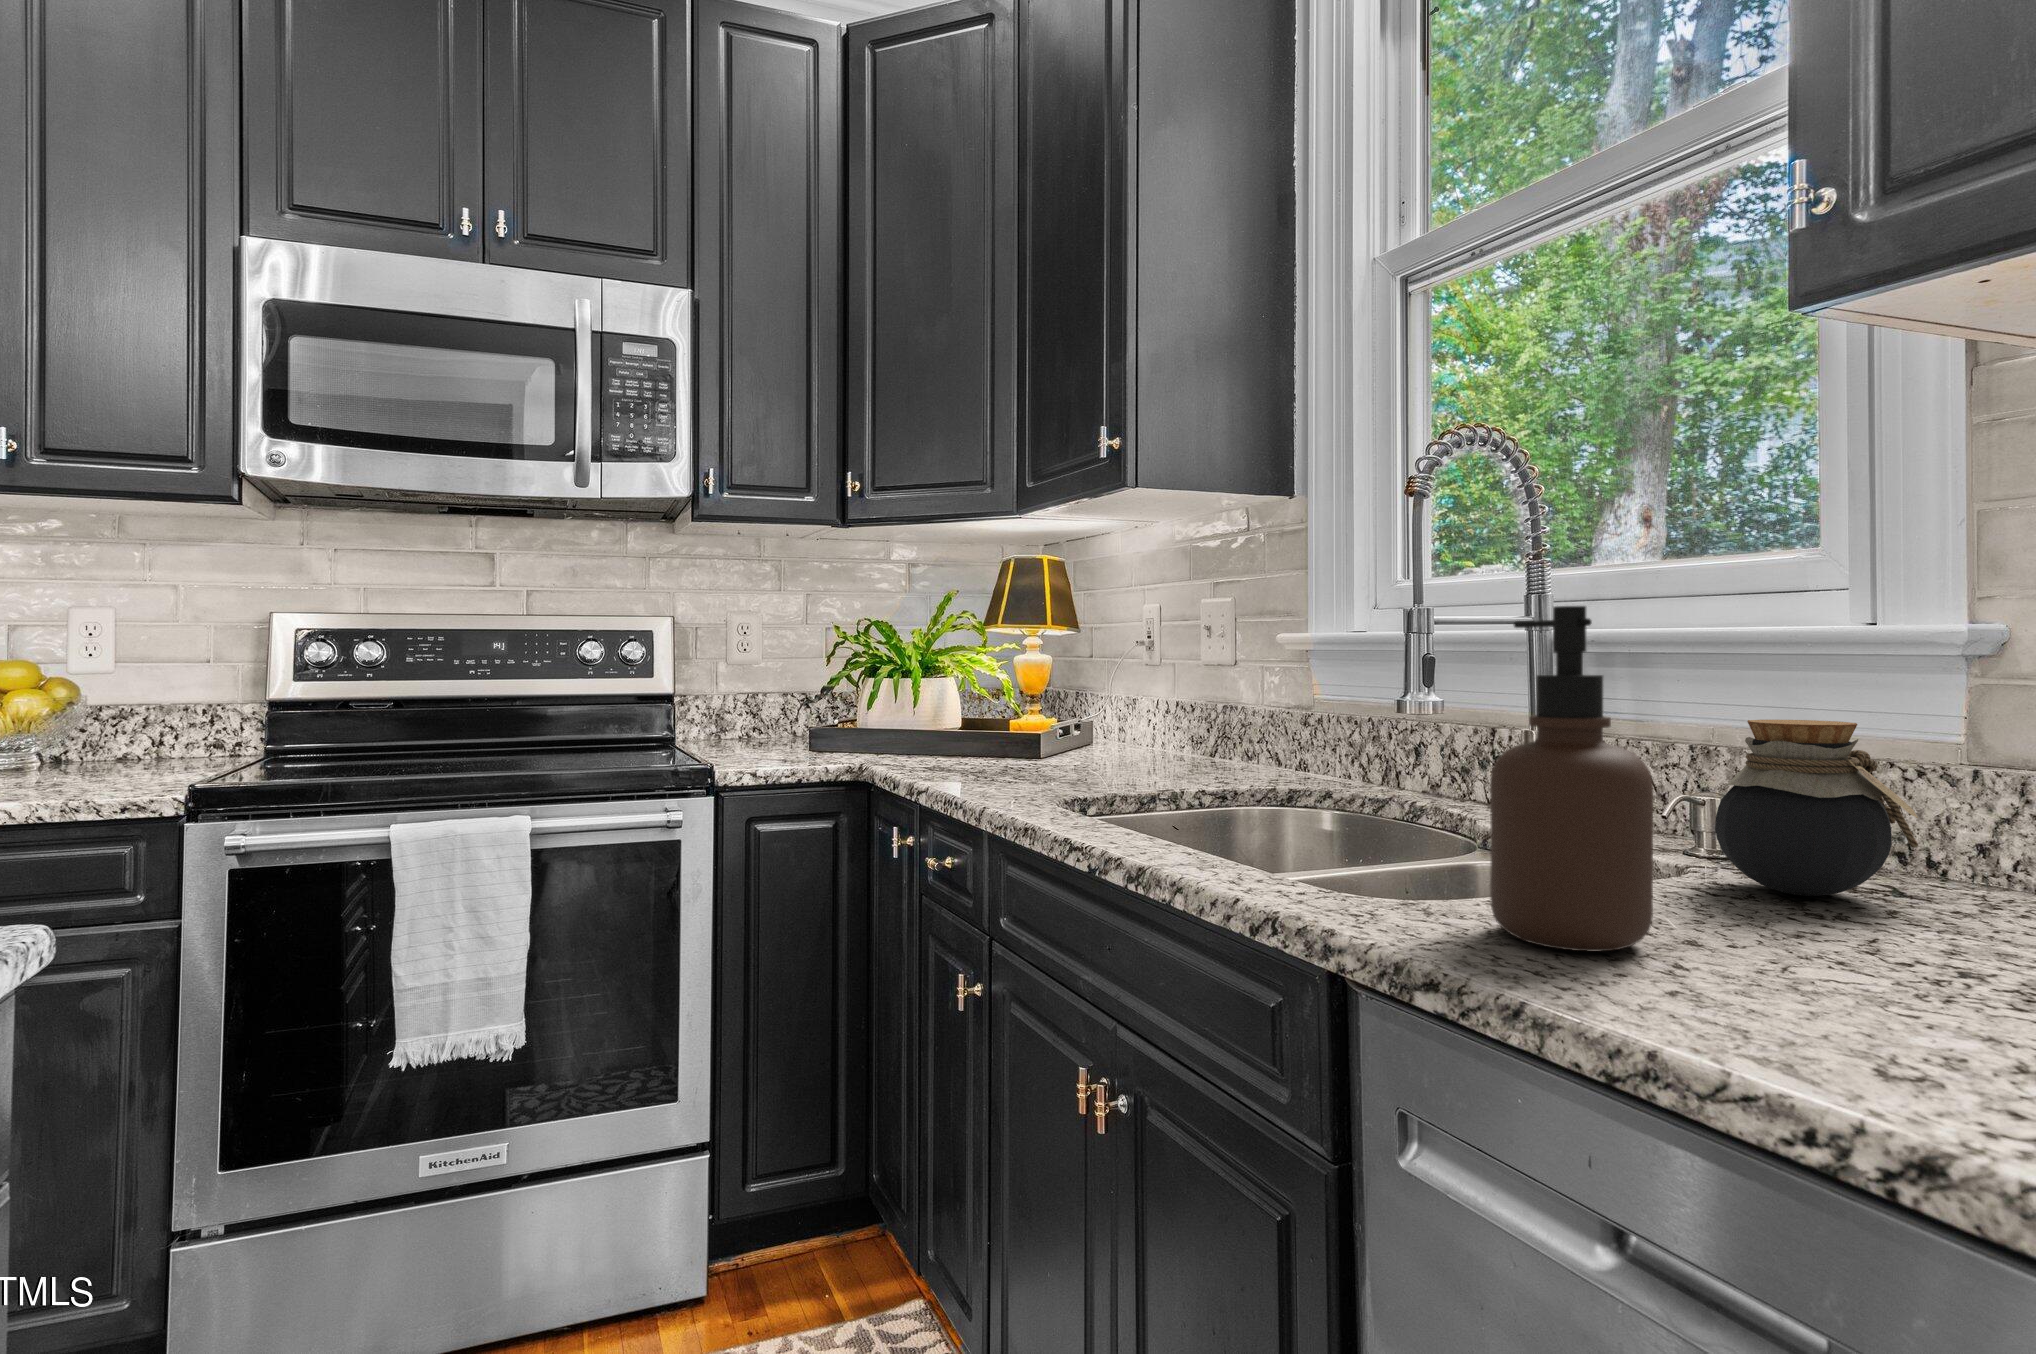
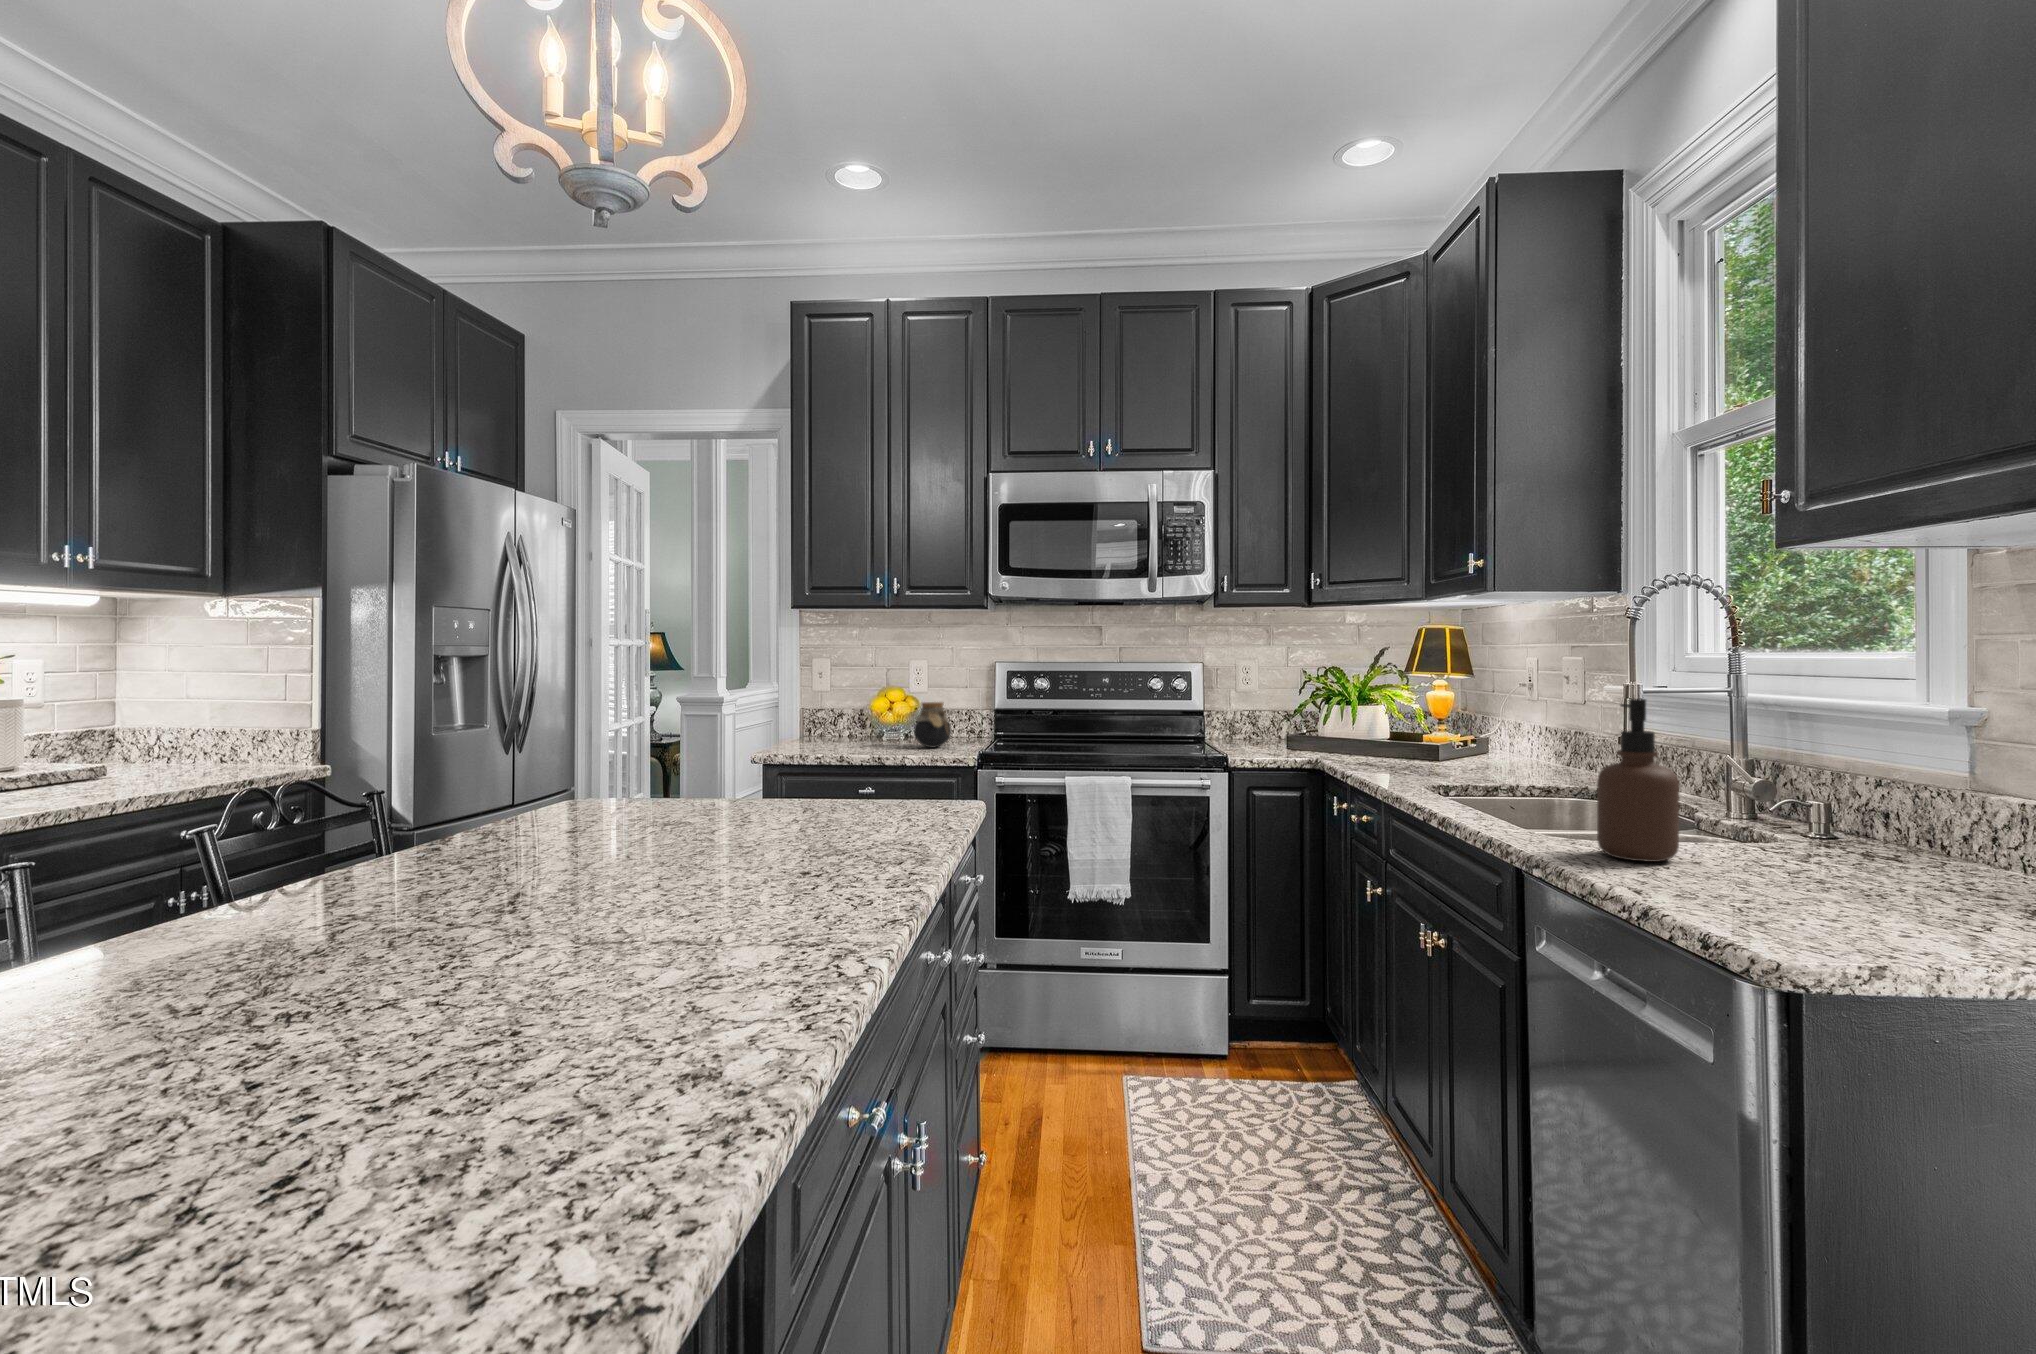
jar: present [1715,720,1918,896] -> present [914,702,951,748]

